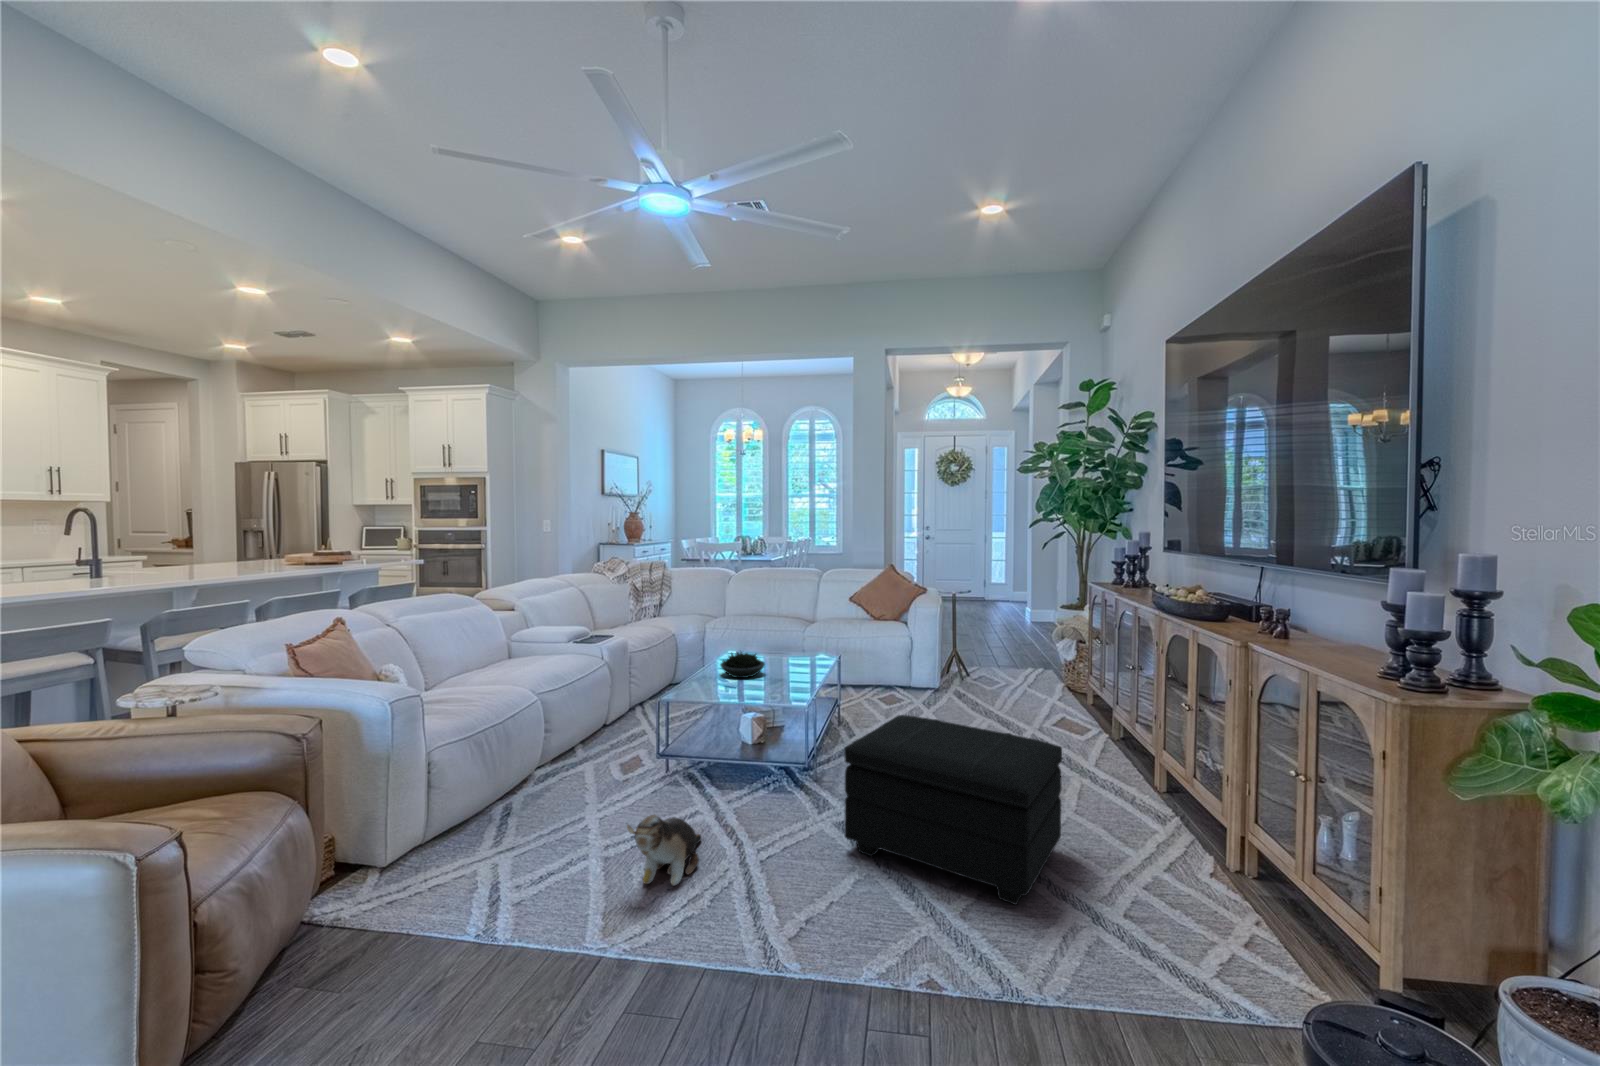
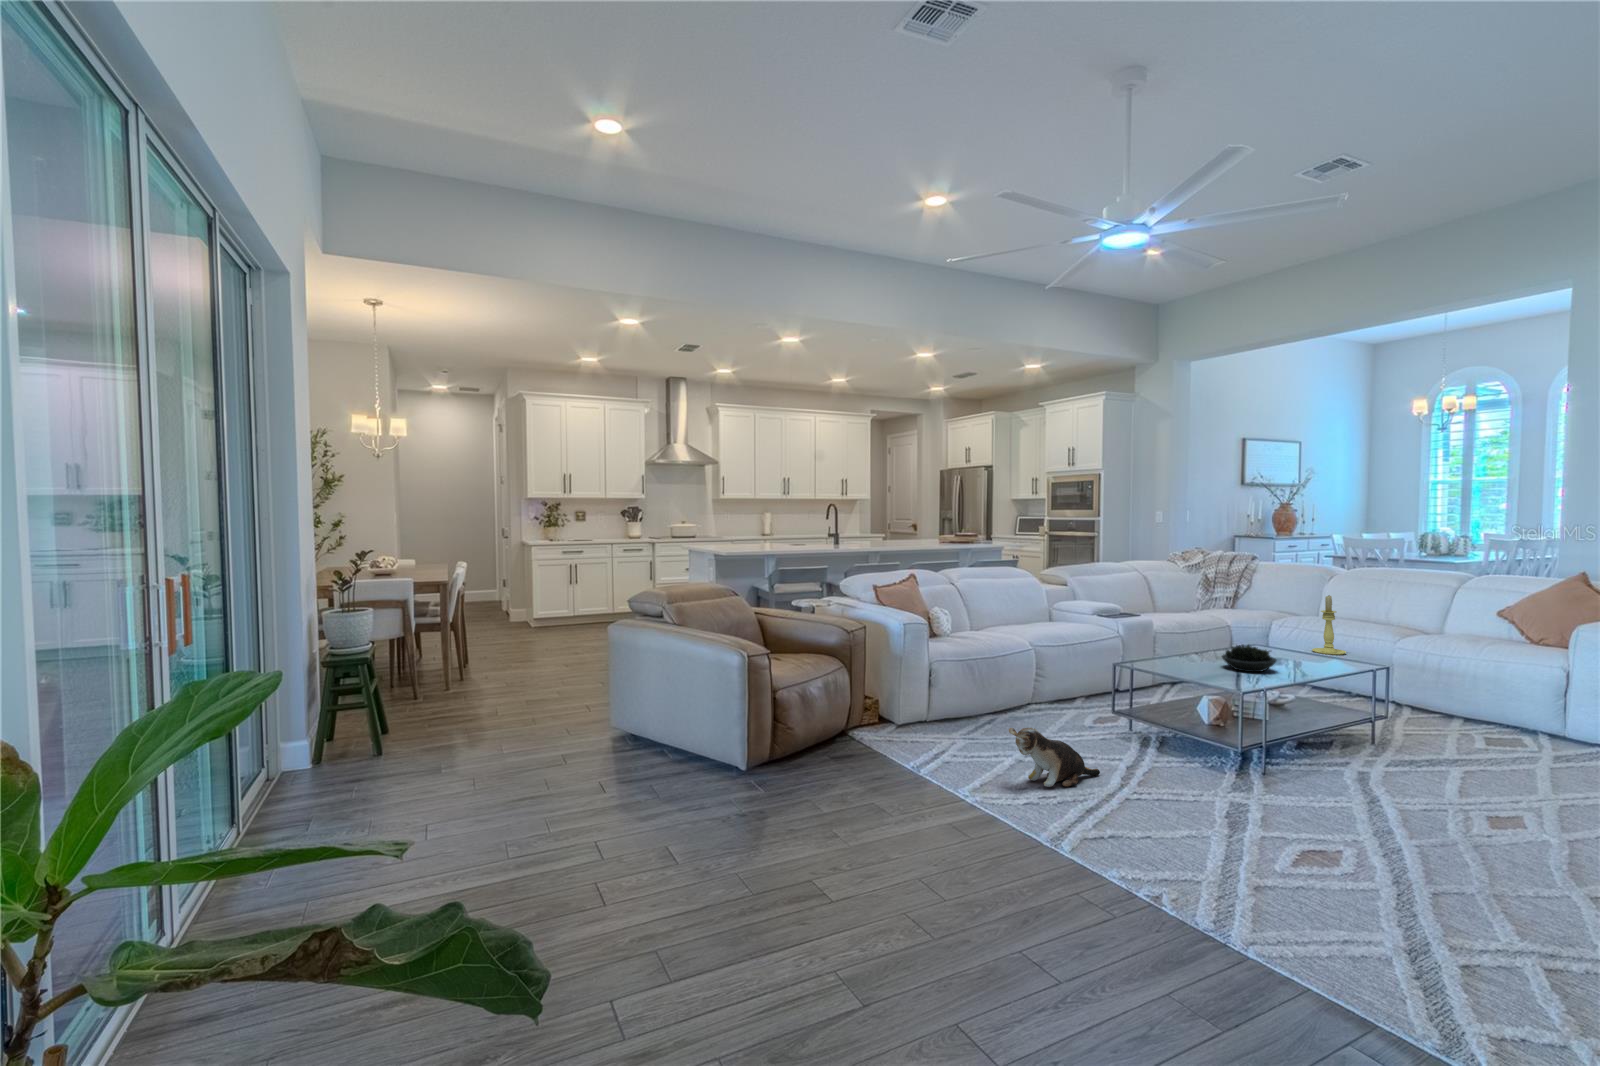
candle holder: none [742,596,766,647] -> present [1312,595,1346,655]
footstool: present [844,715,1062,905] -> none [1210,717,1489,912]

